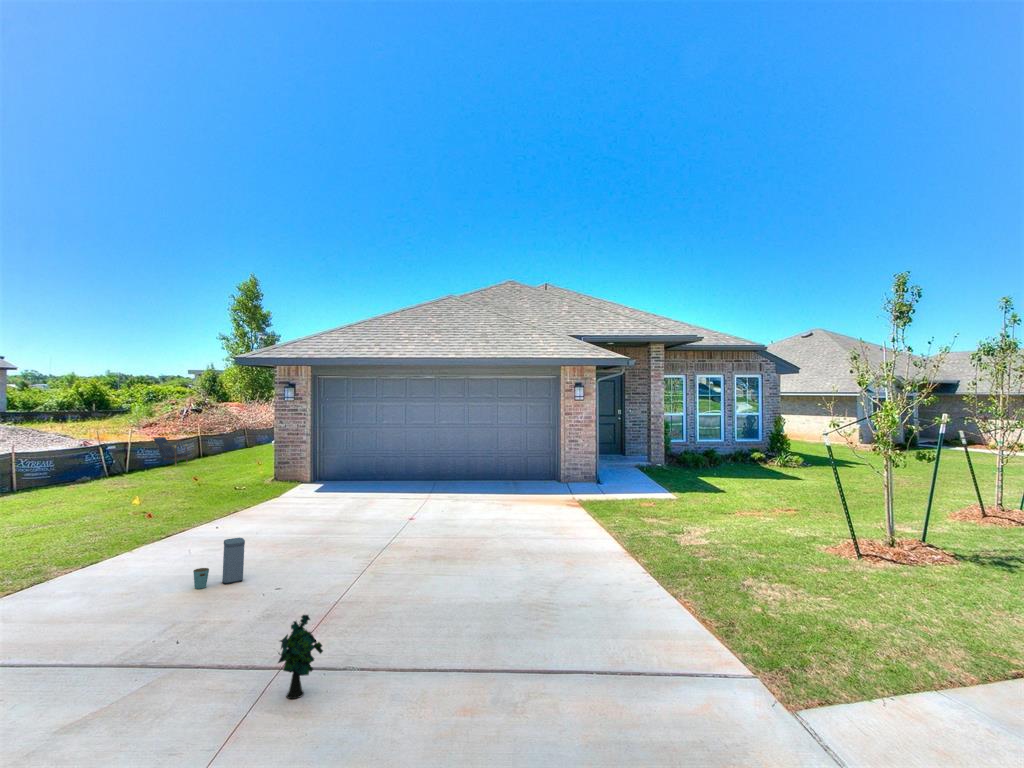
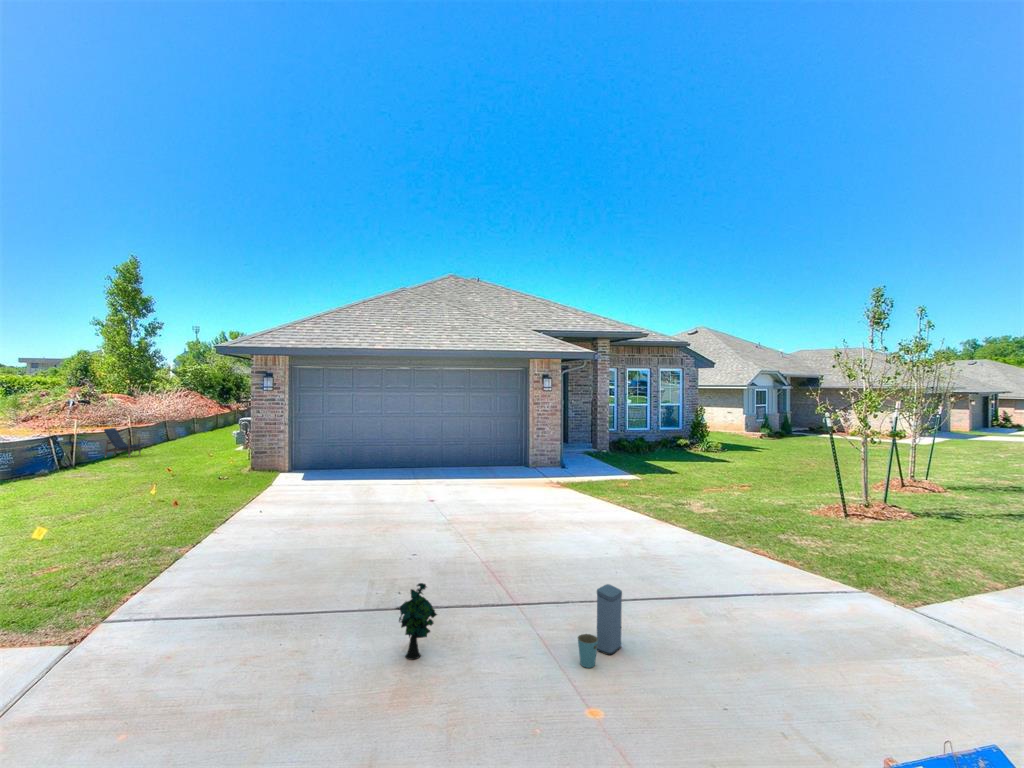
trash can: present [193,538,245,589] -> present [578,584,622,668]

